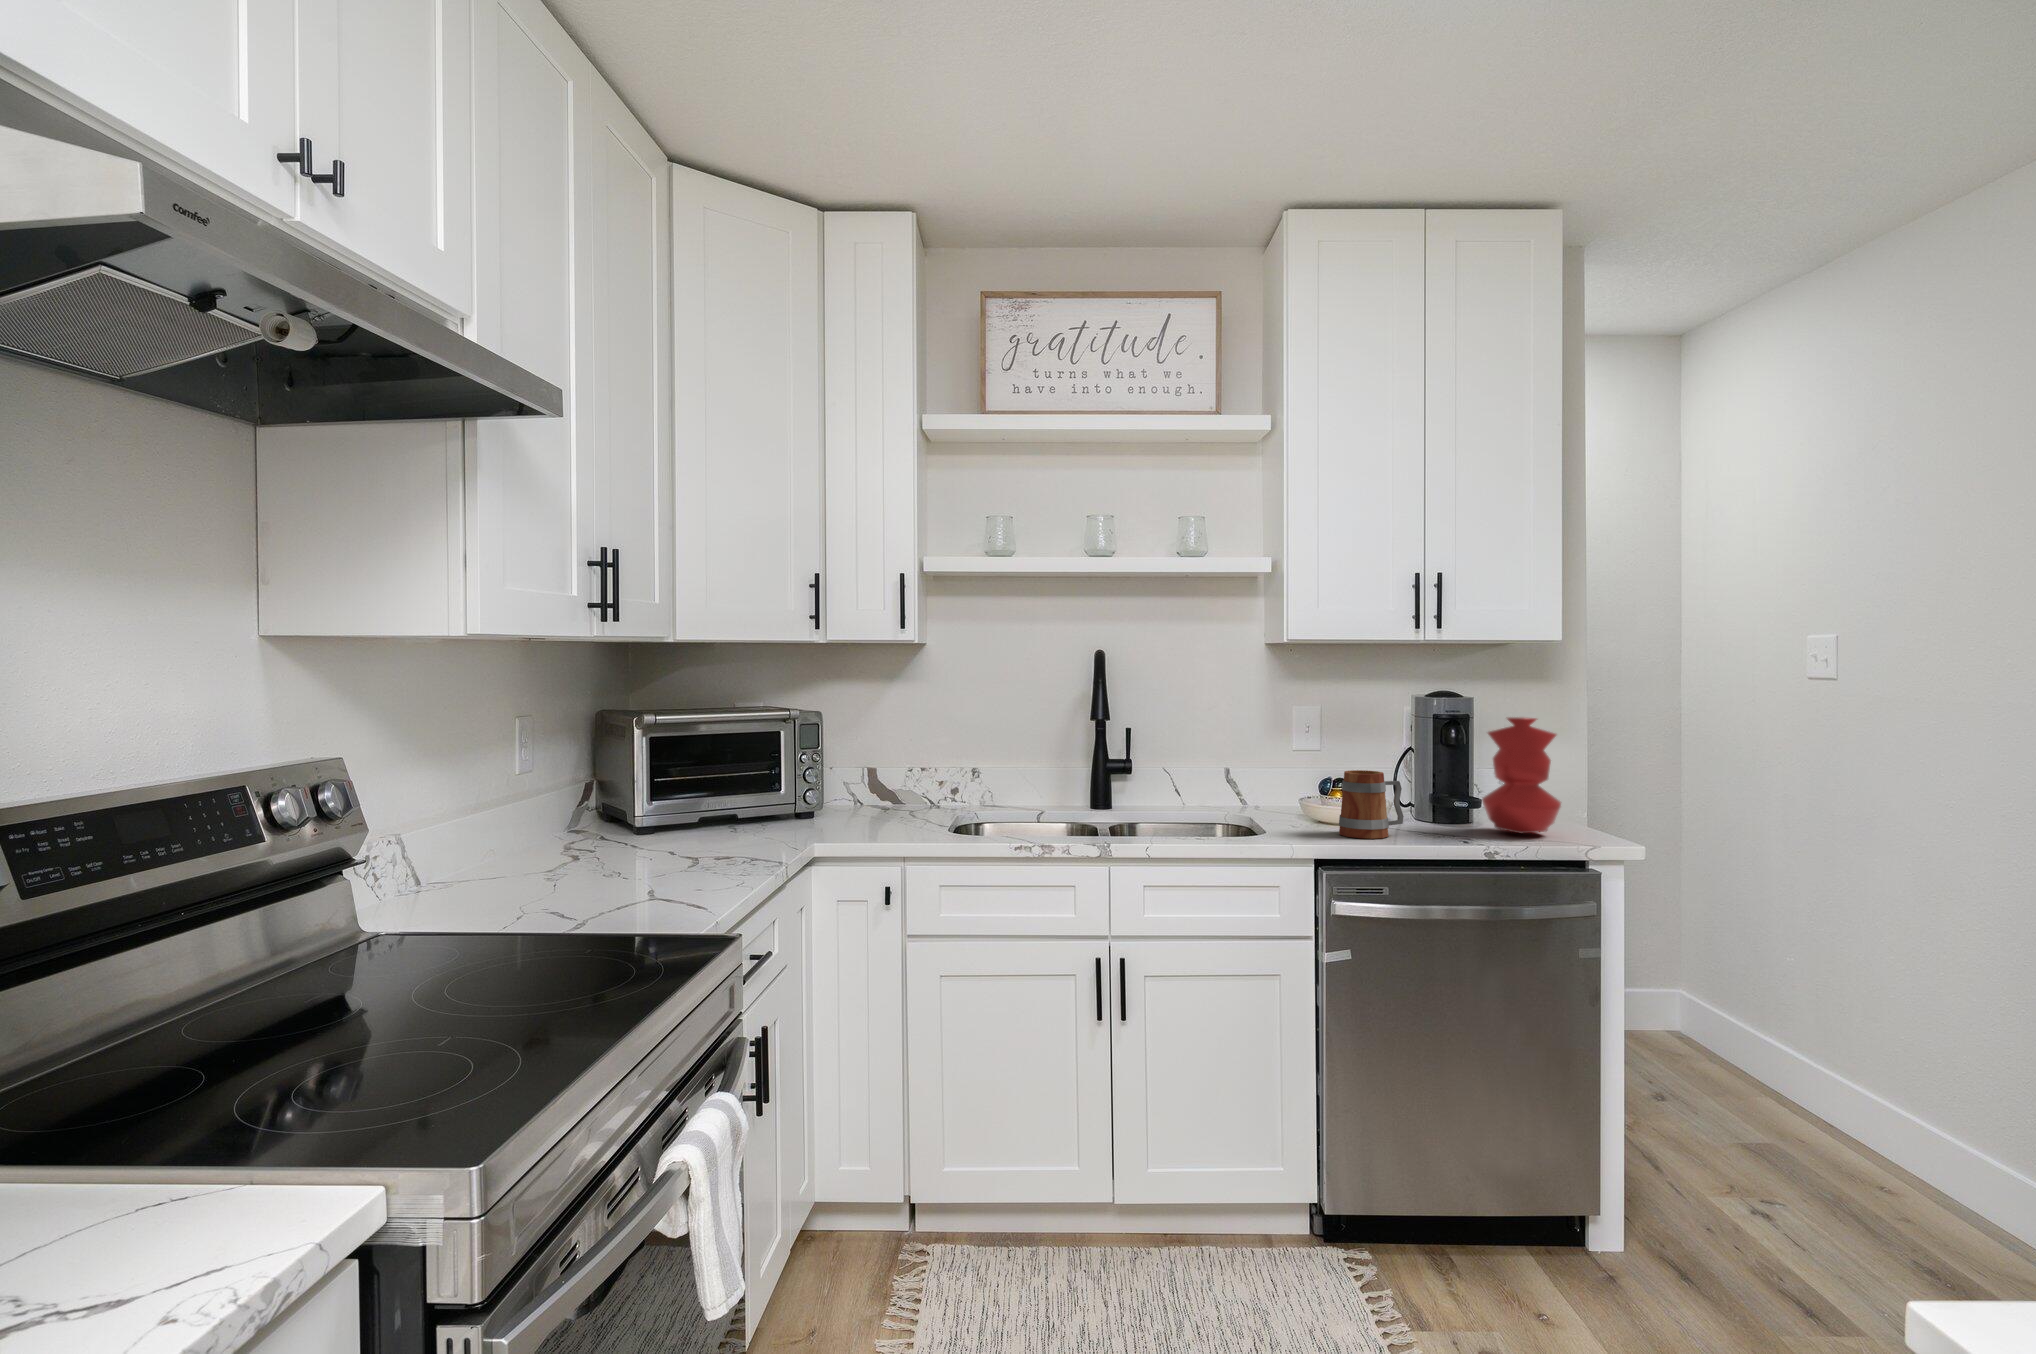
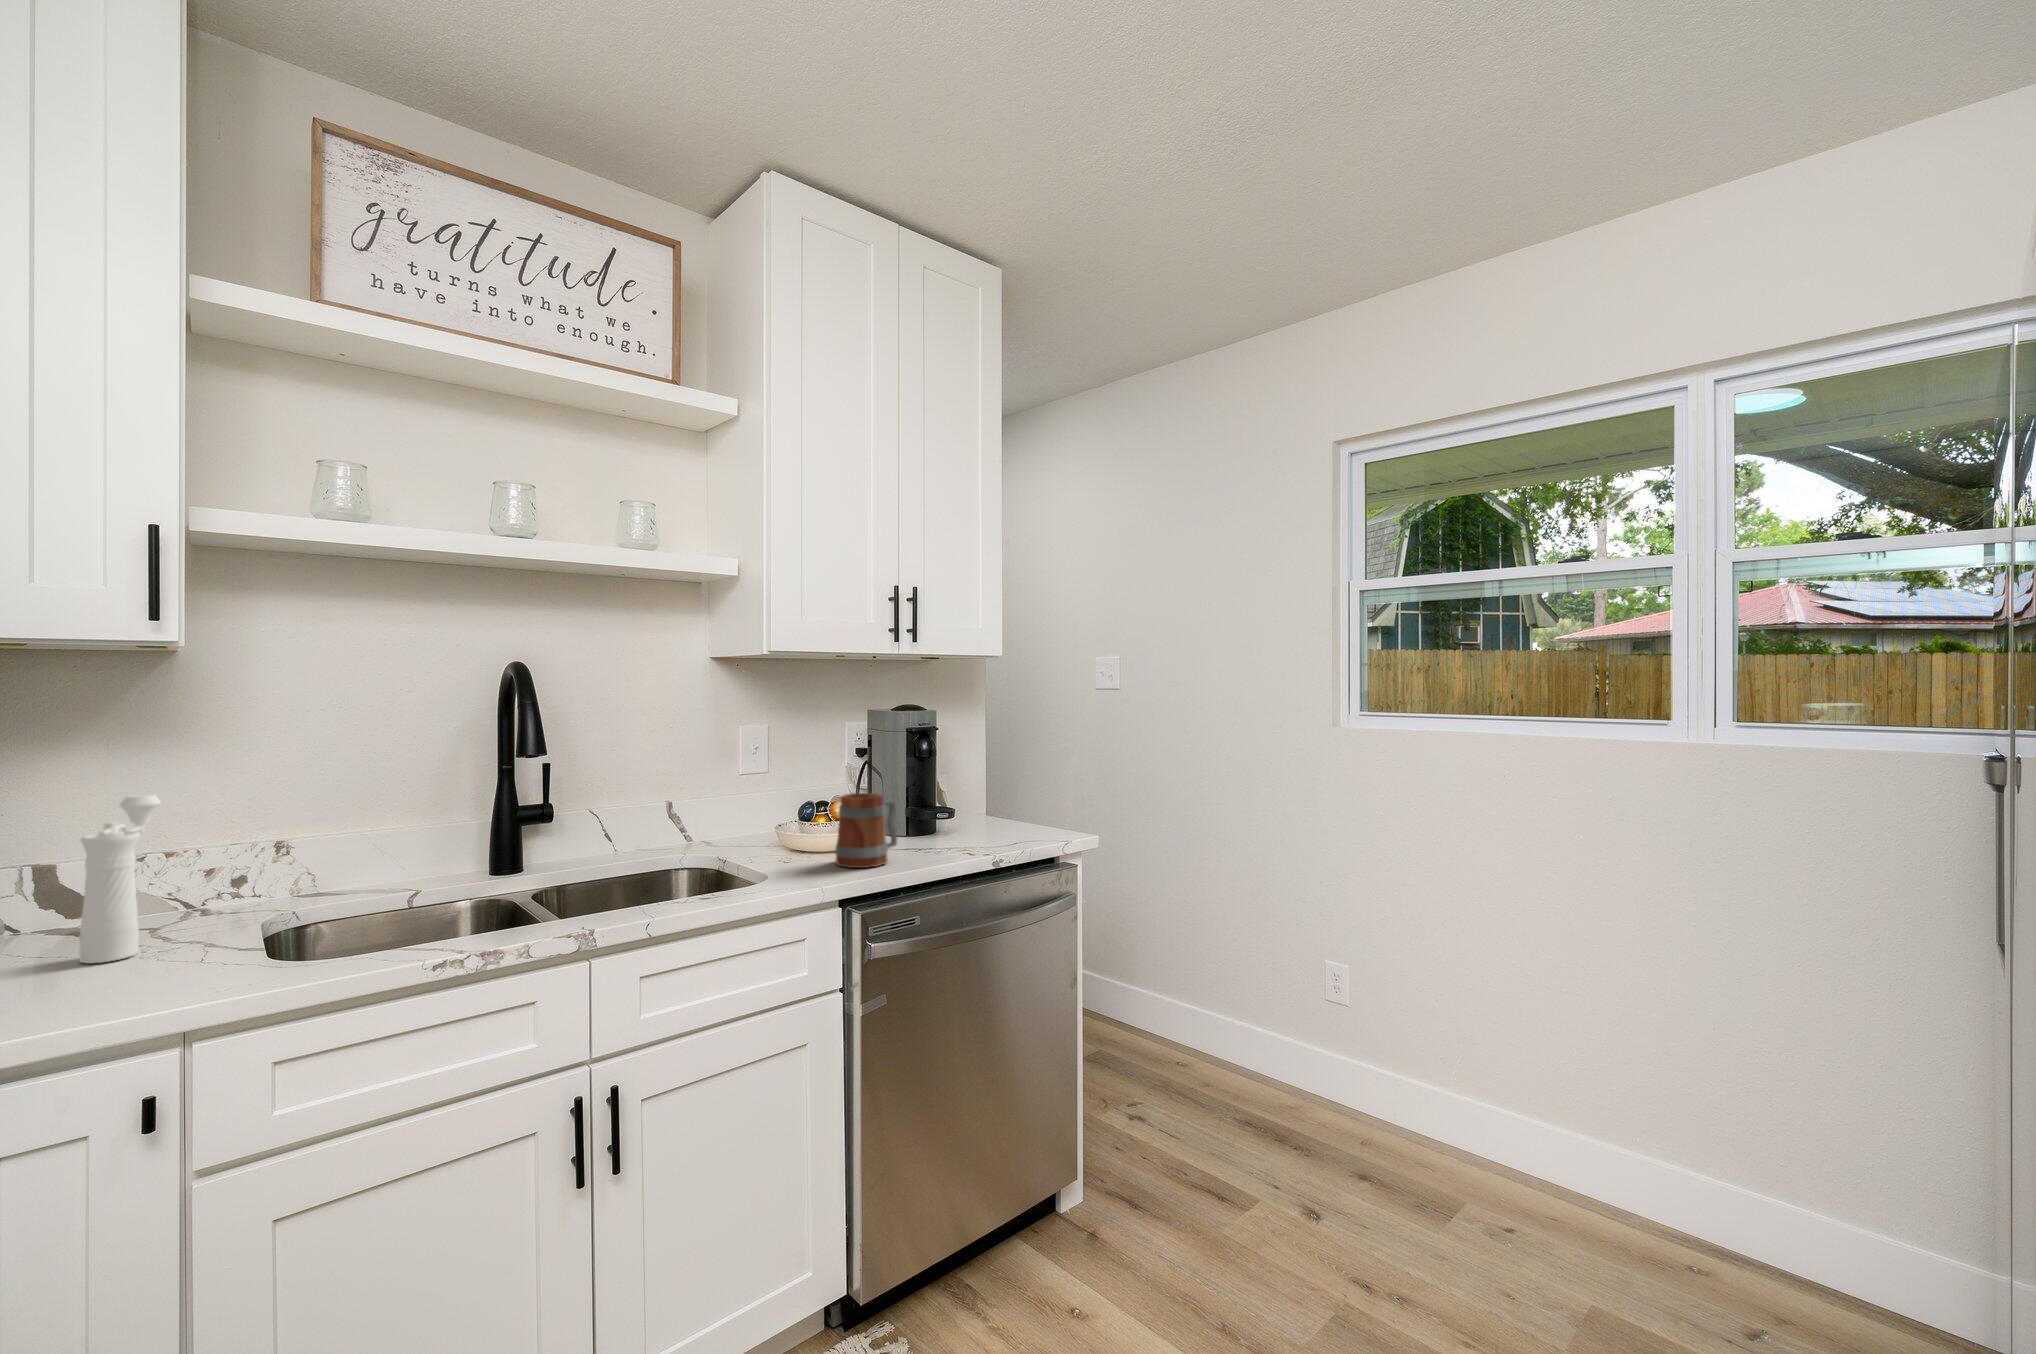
vase: present [1482,717,1561,834] -> none [950,730,1017,840]
pepper mill: none [876,732,912,823] -> present [80,794,161,963]

